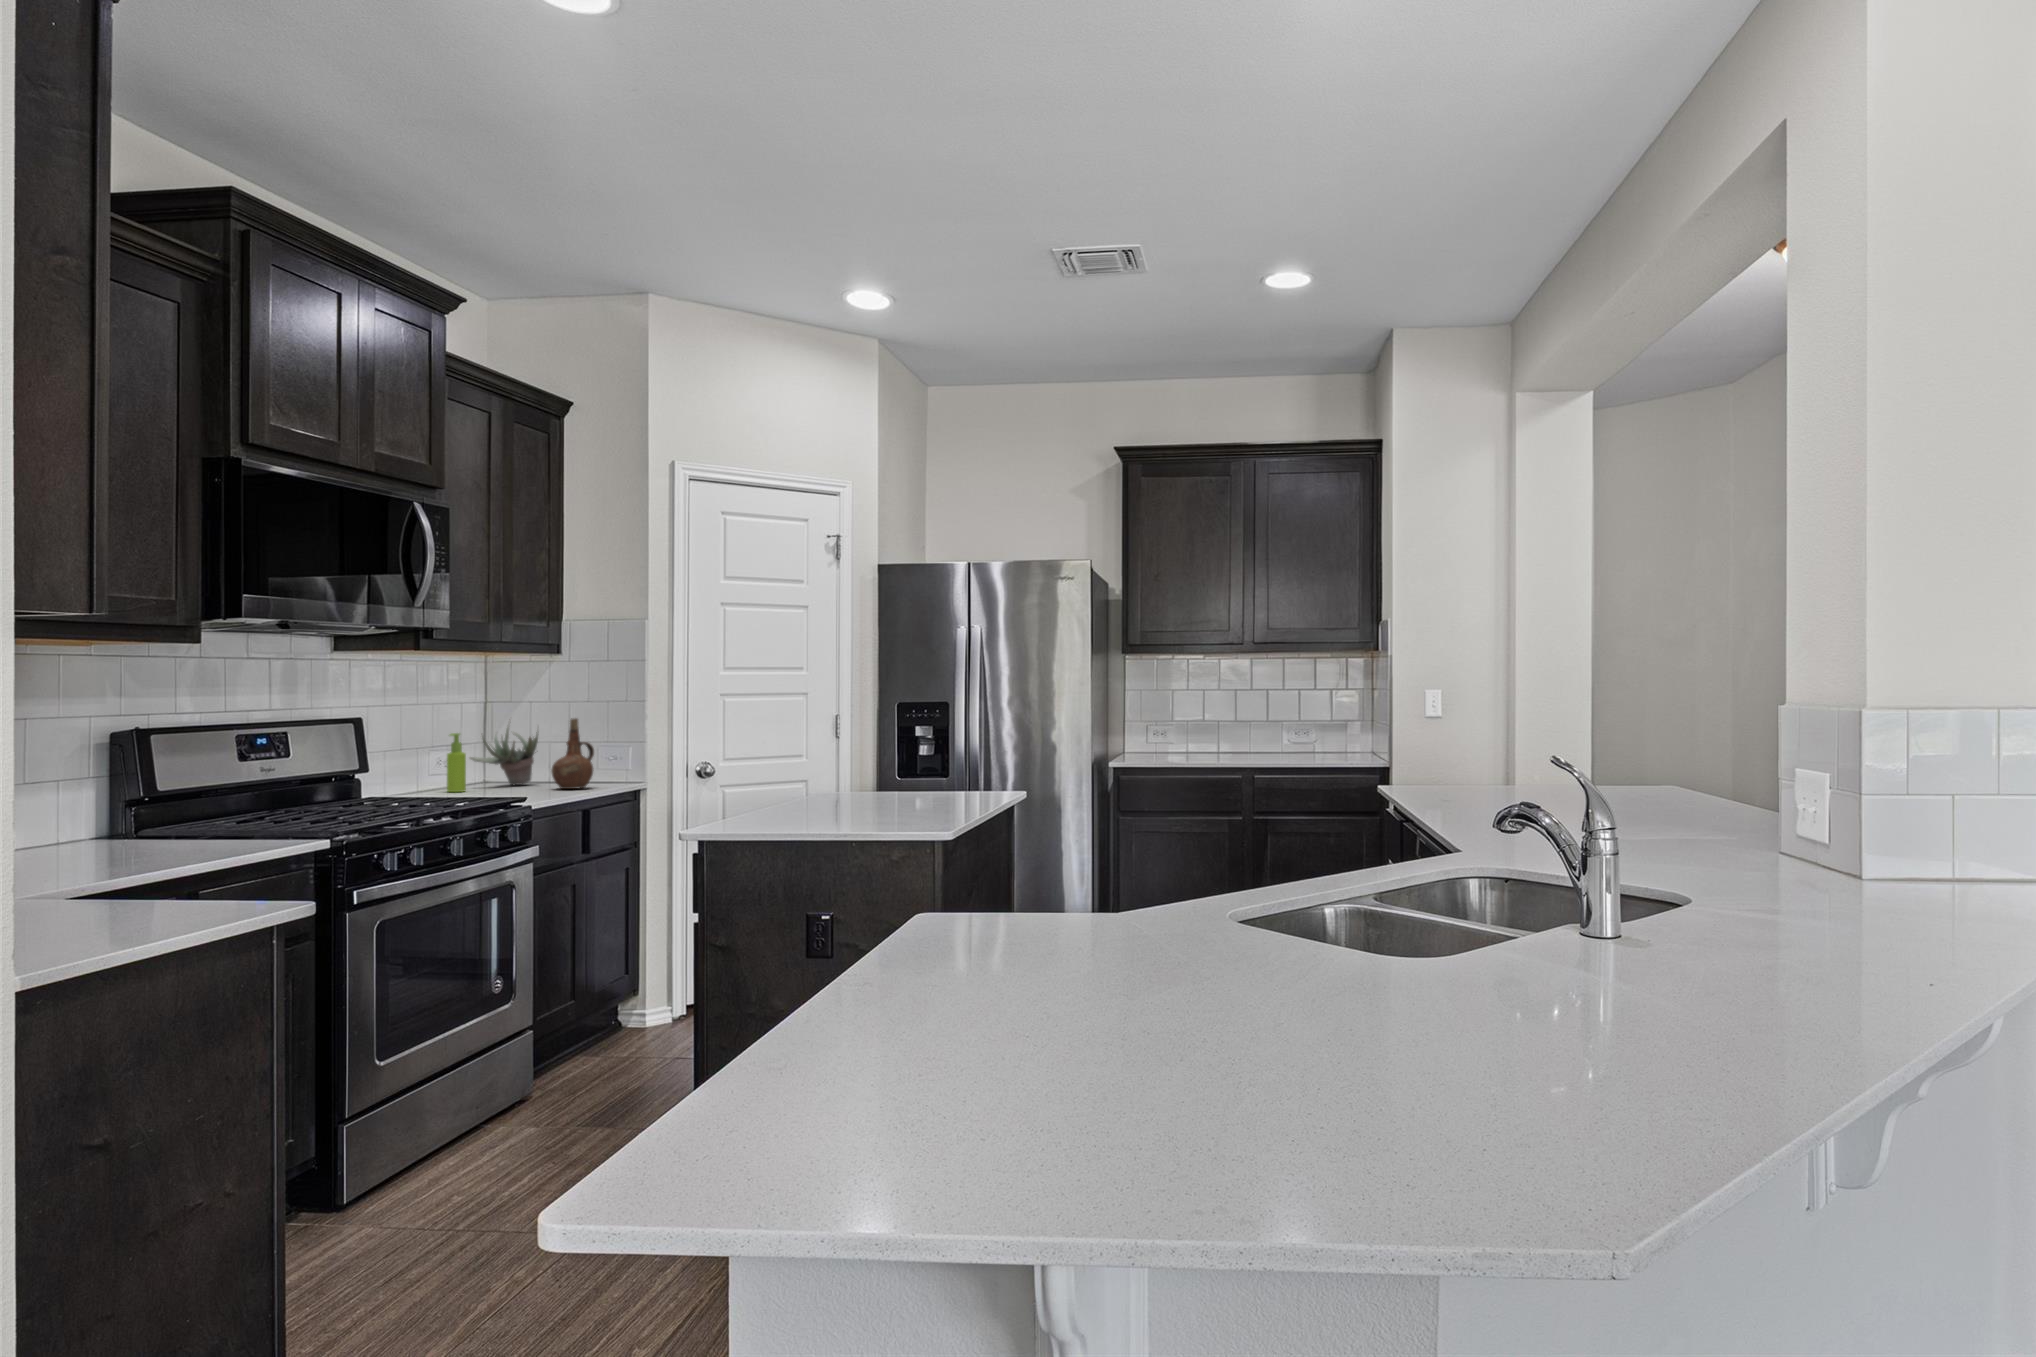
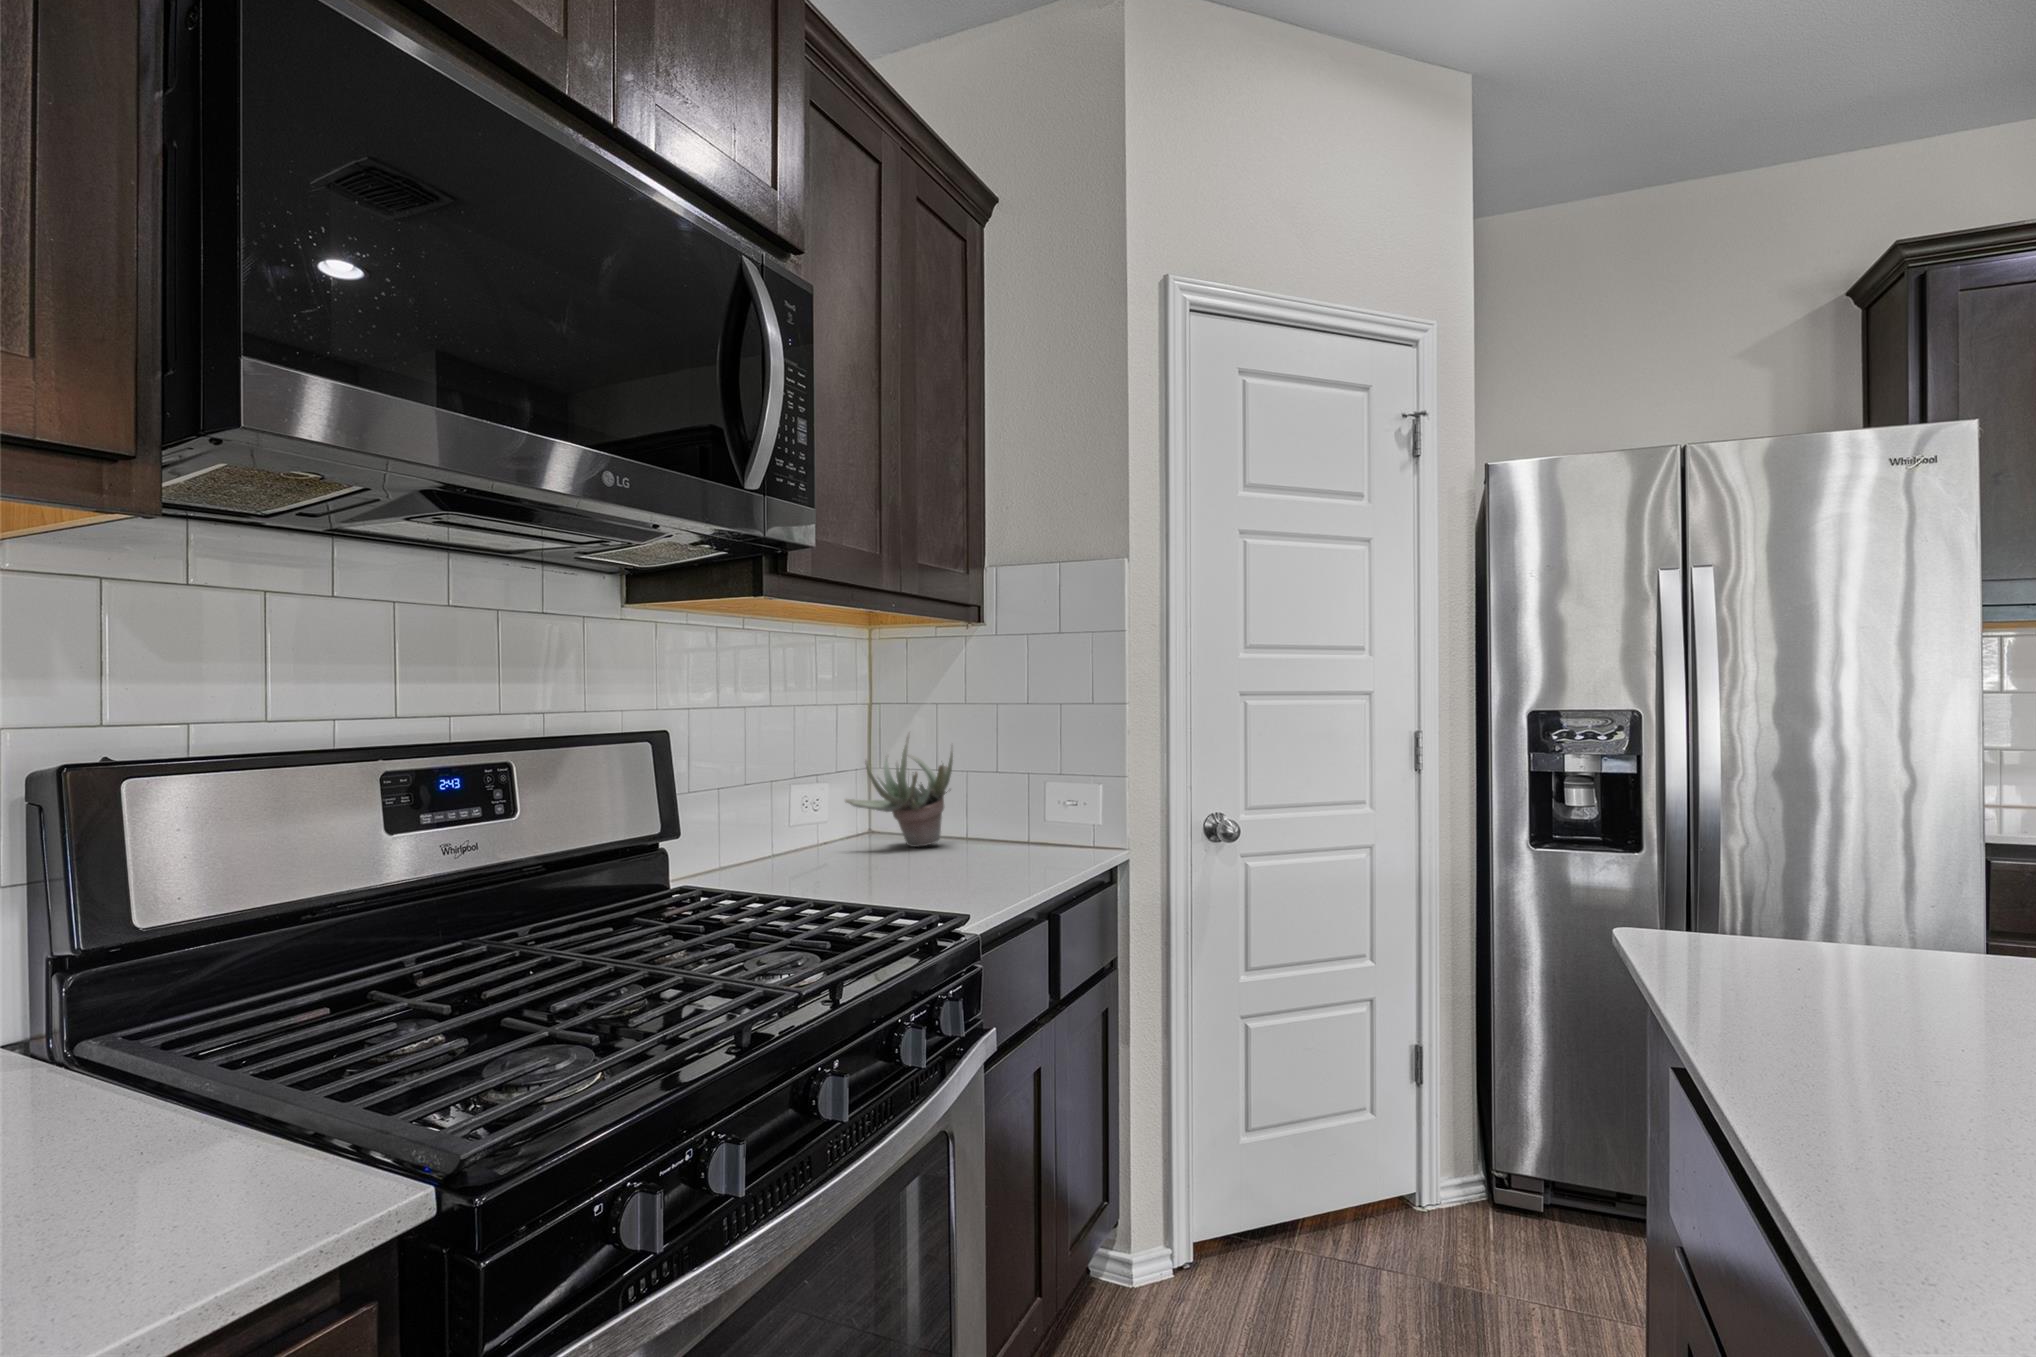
ceramic pitcher: present [551,718,594,789] -> none [981,734,1050,862]
soap dispenser: present [447,733,466,792] -> none [811,759,841,865]

